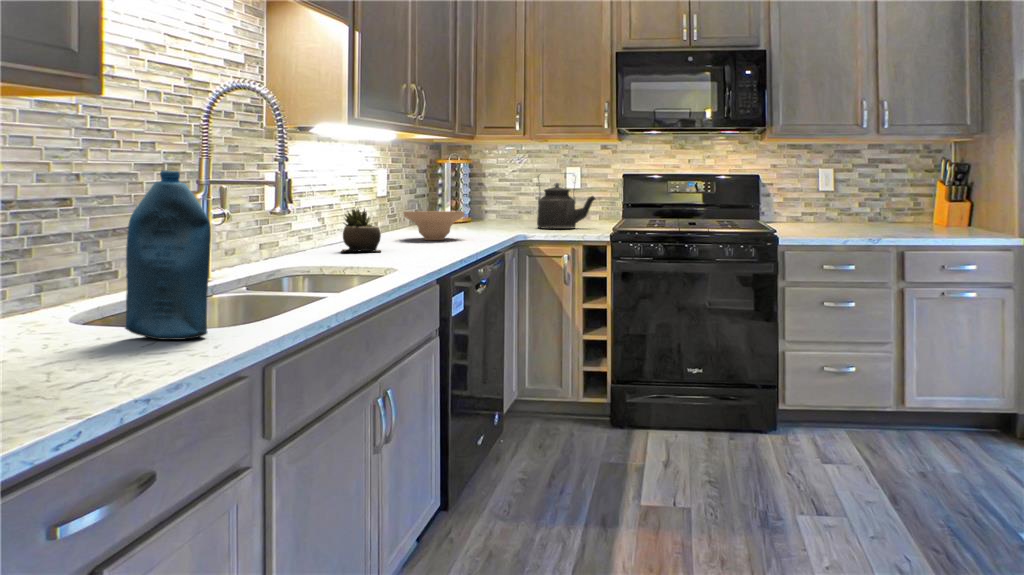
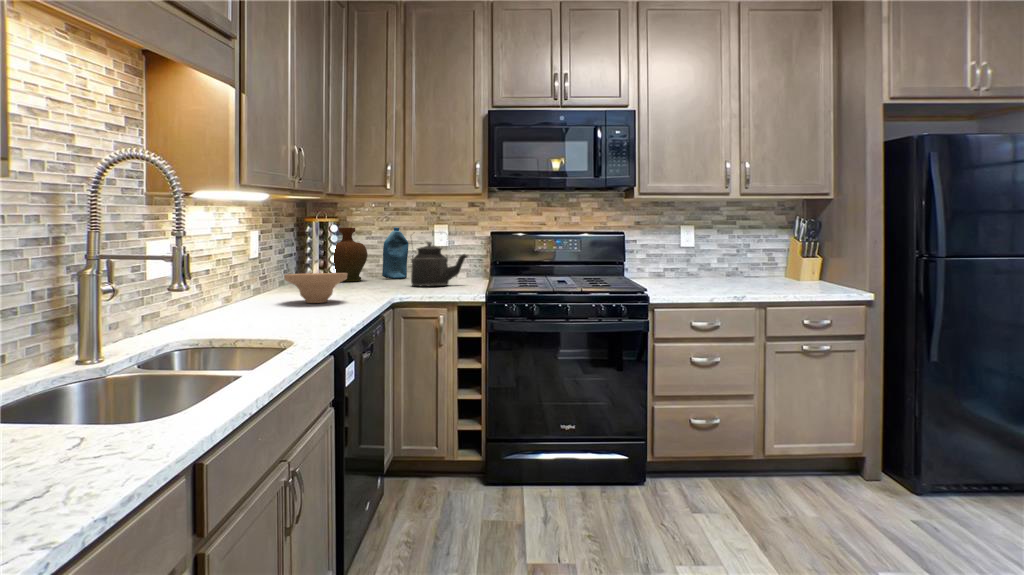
decorative vase: none [459,168,498,223] -> present [334,228,368,281]
bottle: present [125,170,211,340] -> present [382,227,408,279]
succulent plant: present [342,209,381,252] -> none [226,274,271,320]

